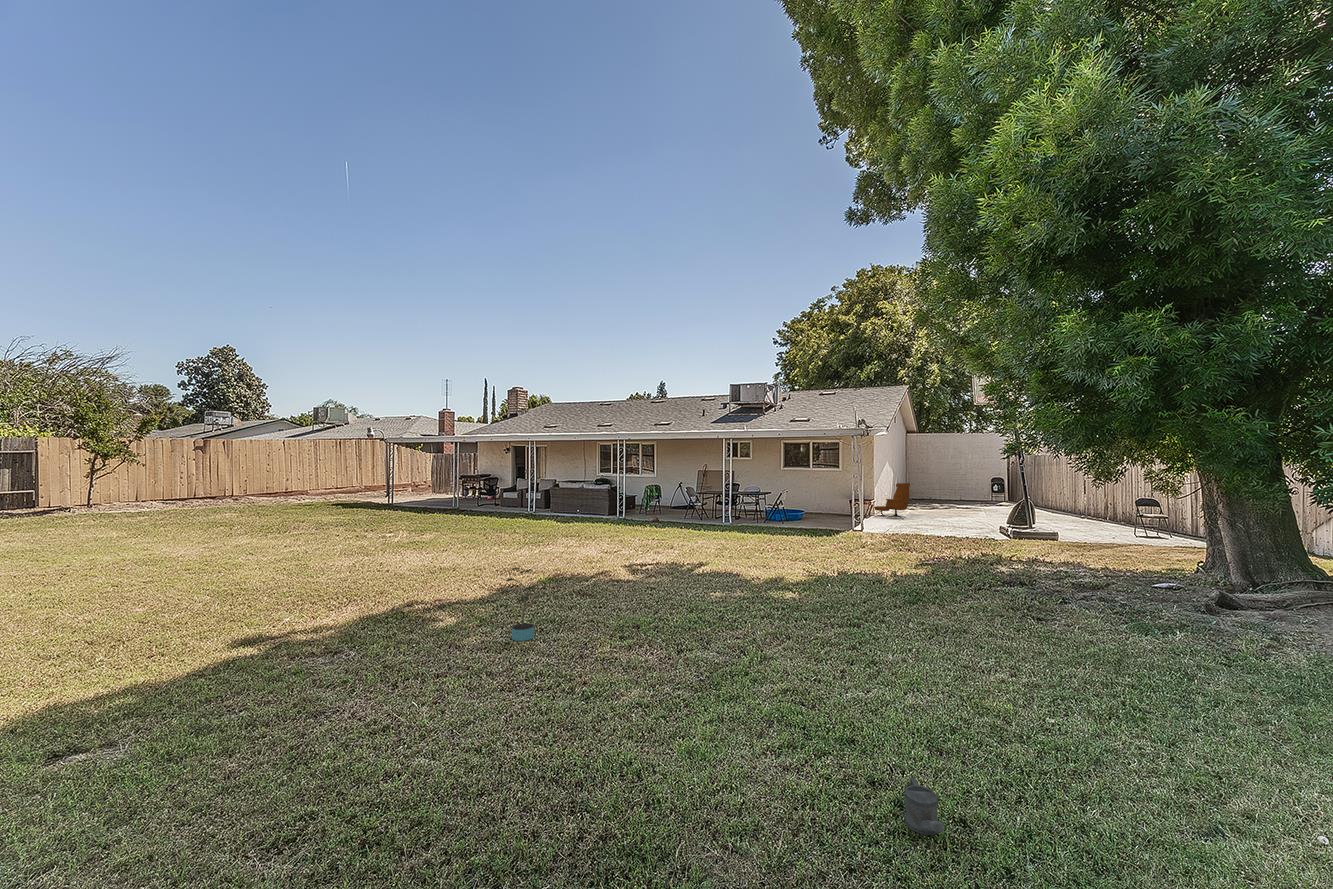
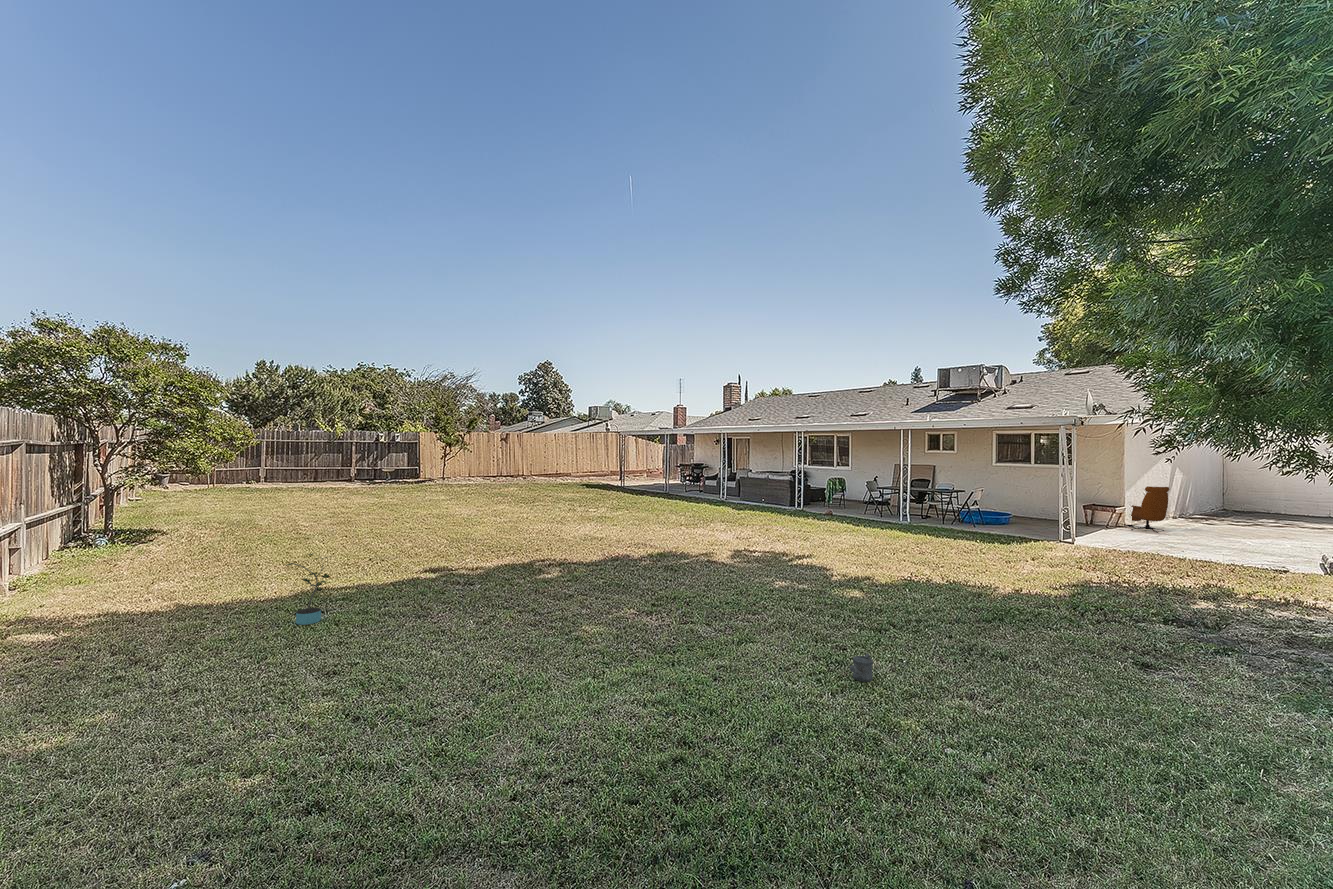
potted plant: present [506,567,547,641] -> present [286,553,329,625]
watering can: present [904,777,944,835] -> present [850,654,873,682]

